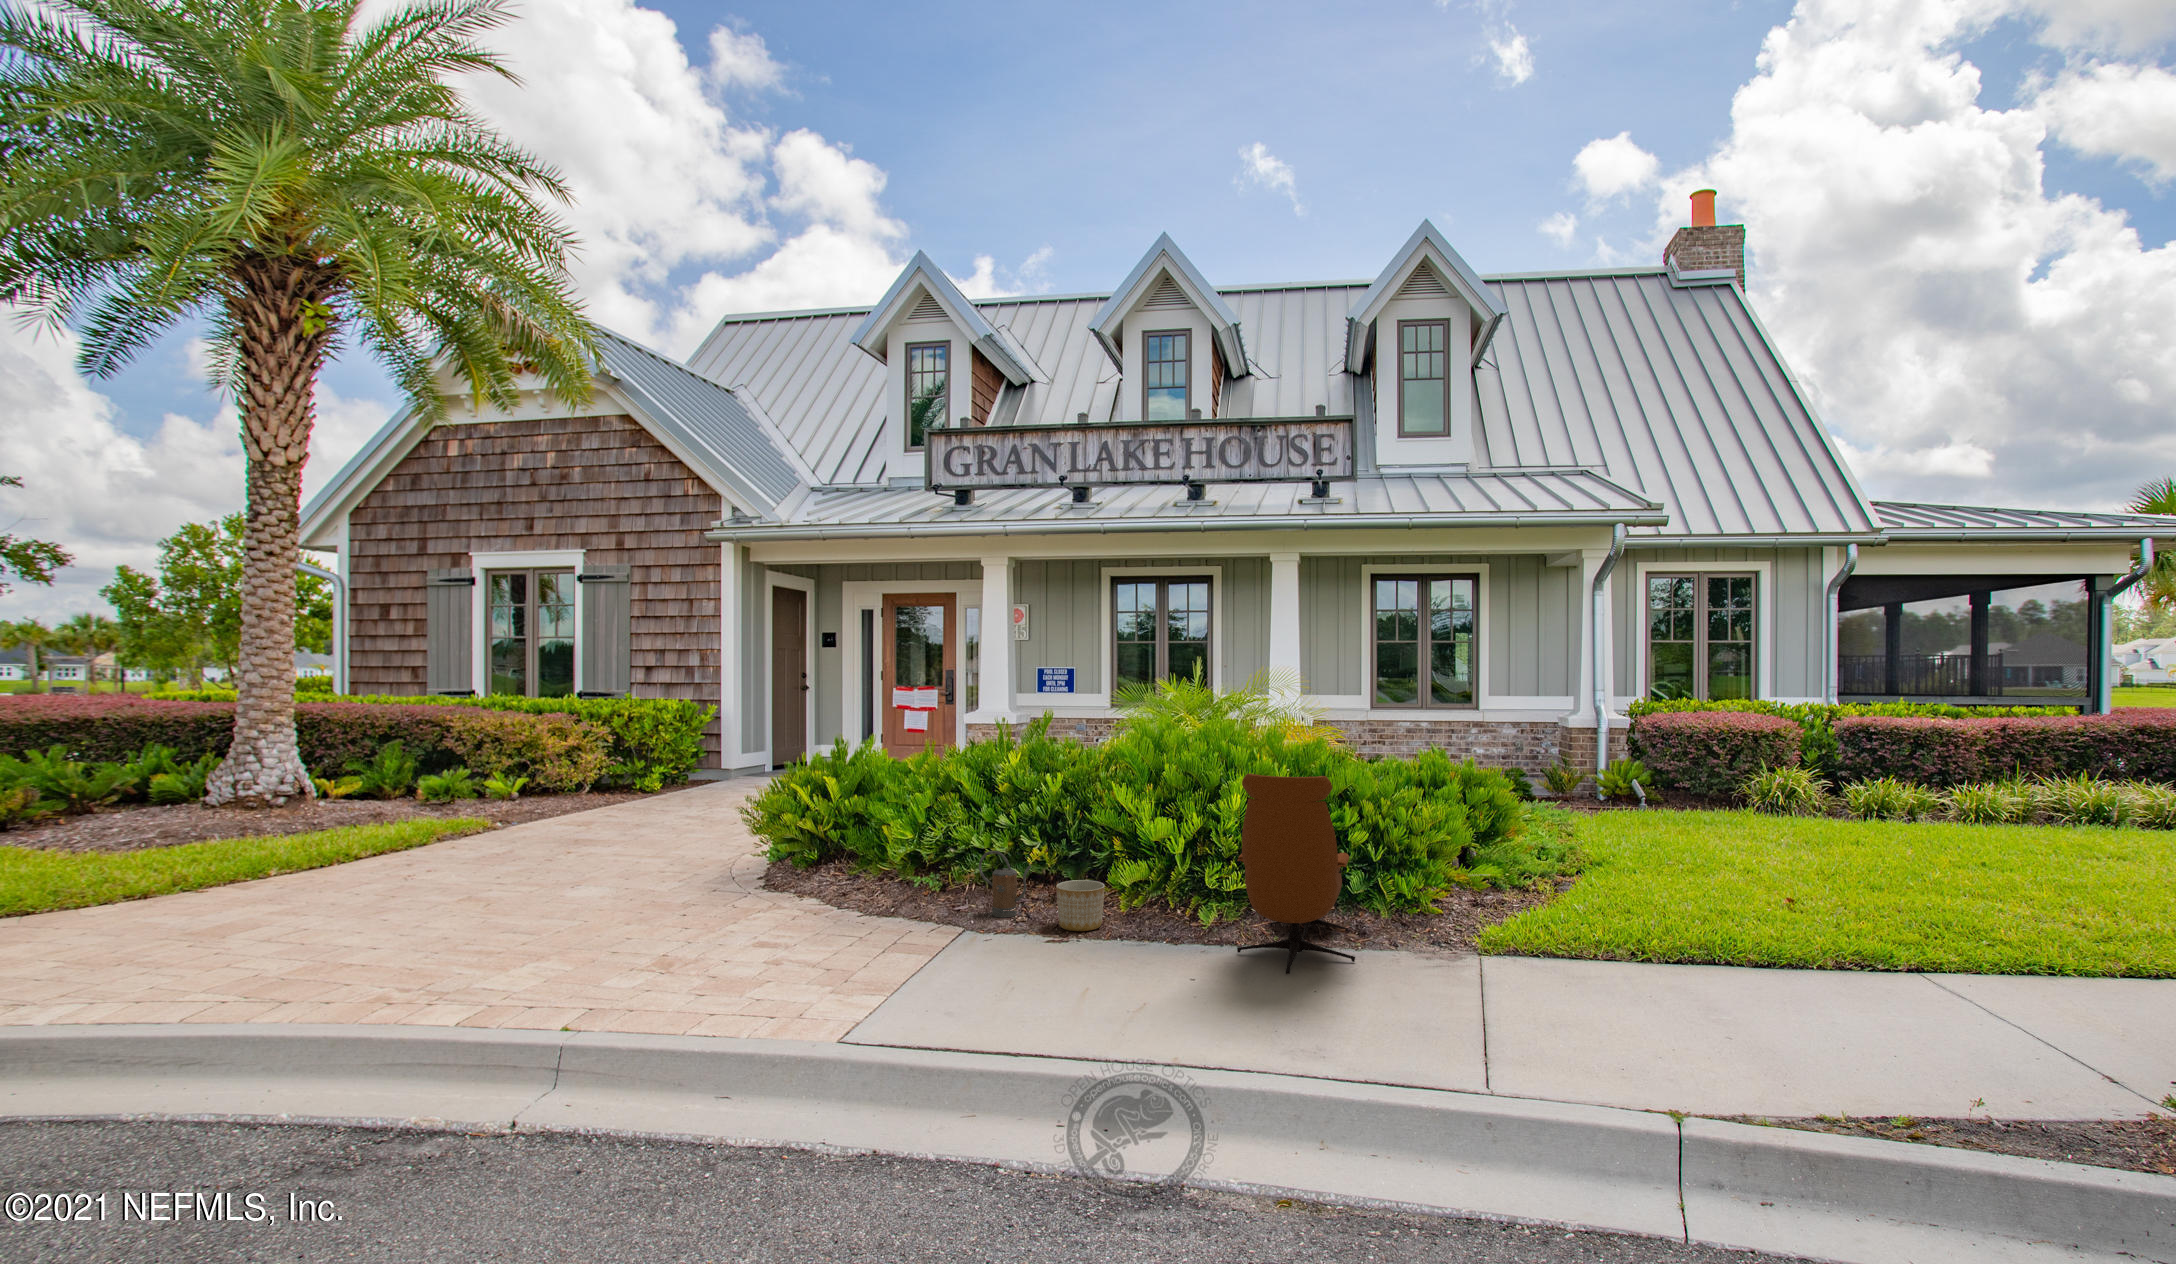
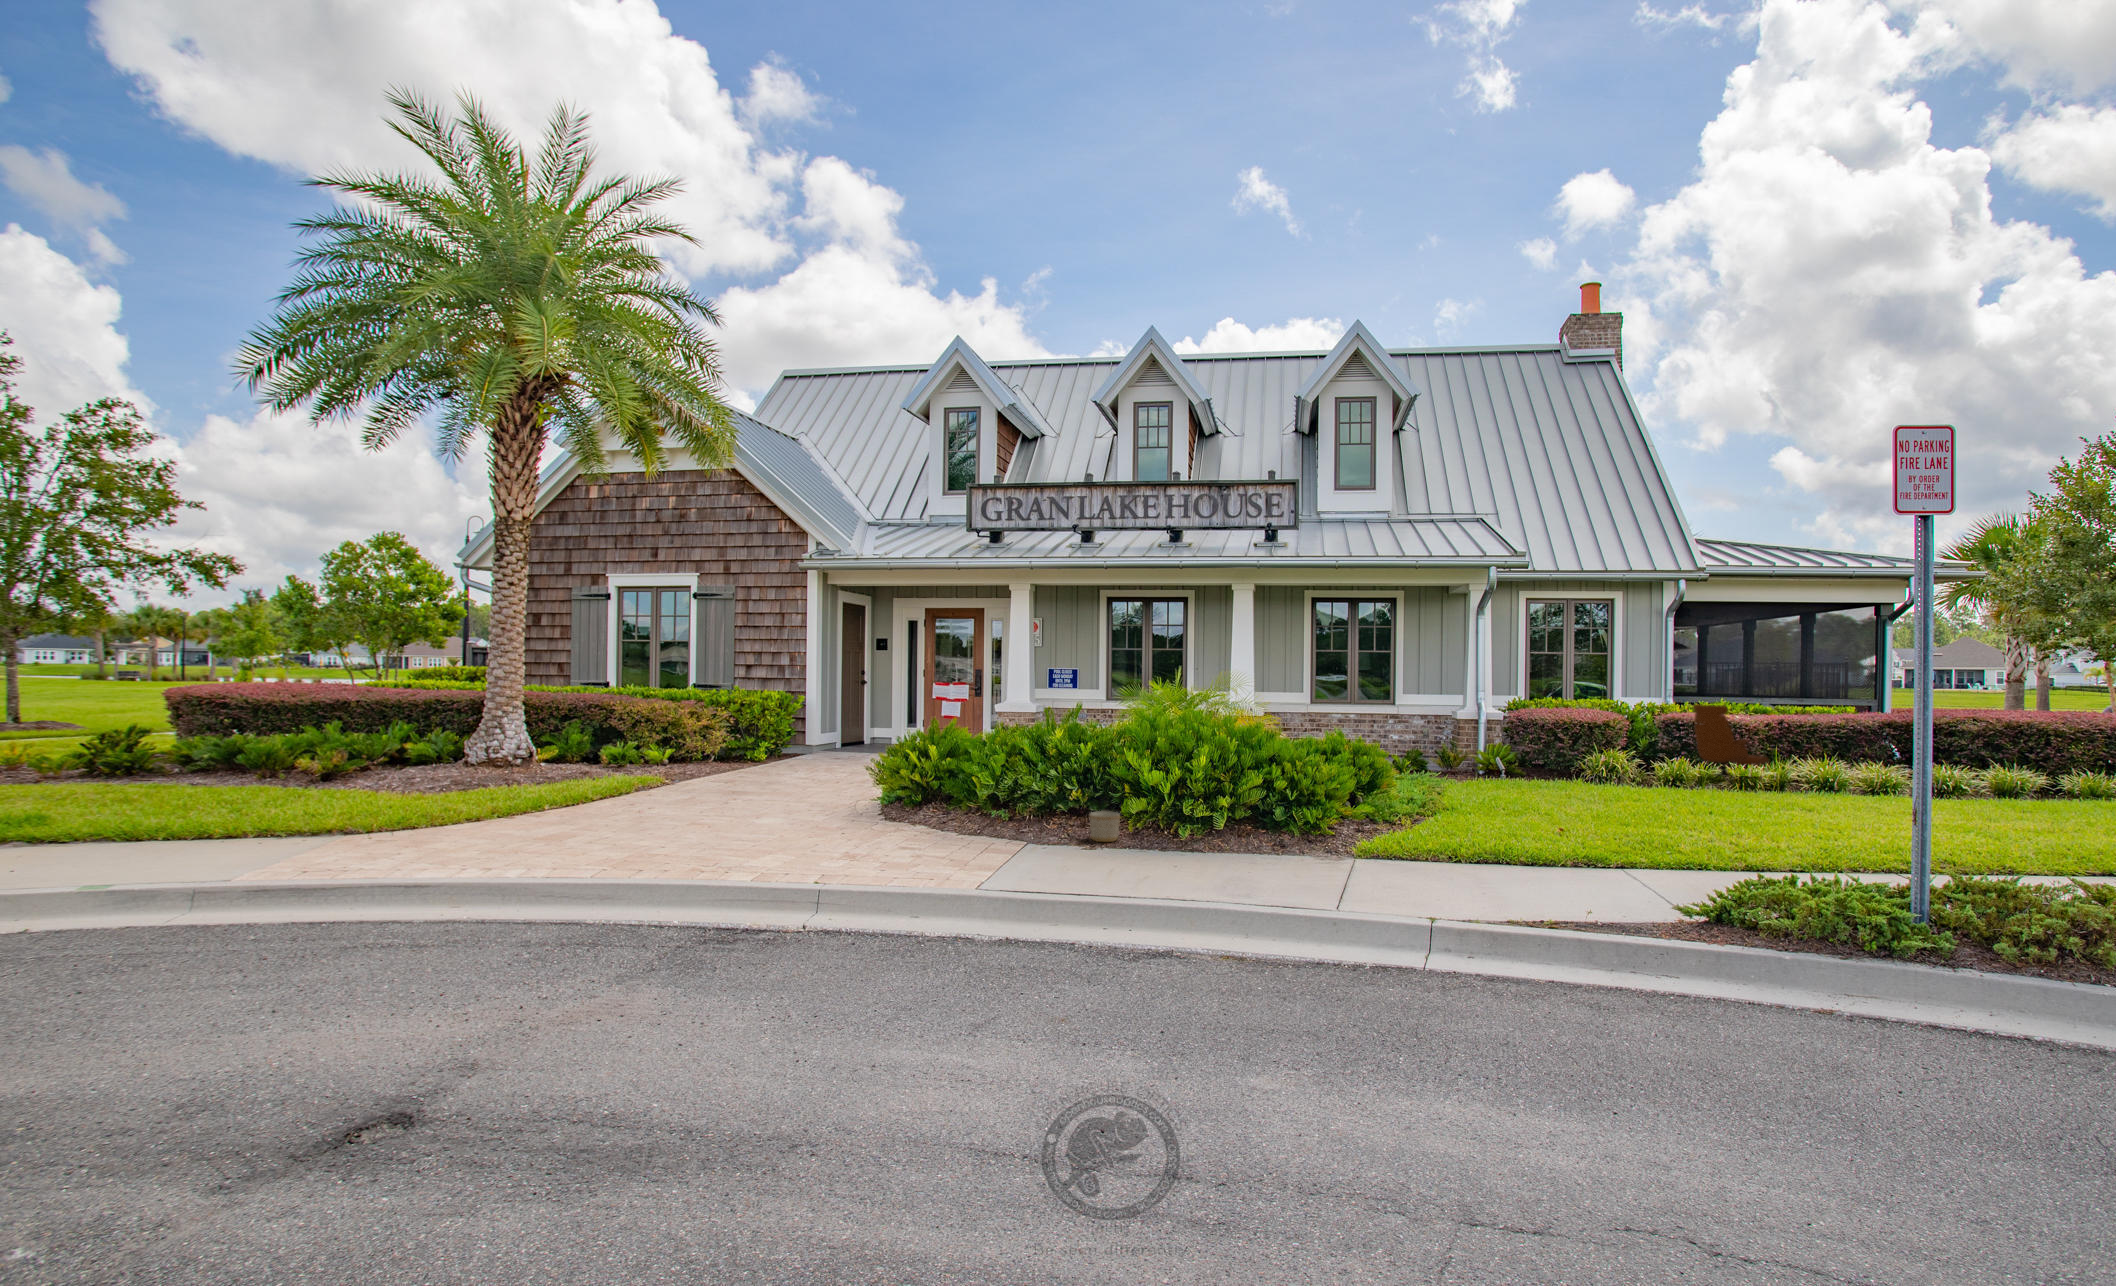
lounge chair: present [1237,774,1355,974] -> present [1693,704,1768,779]
watering can: present [979,851,1031,917] -> none [1038,793,1072,835]

